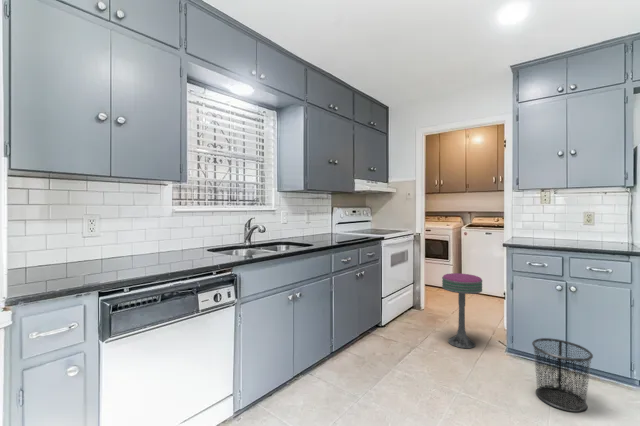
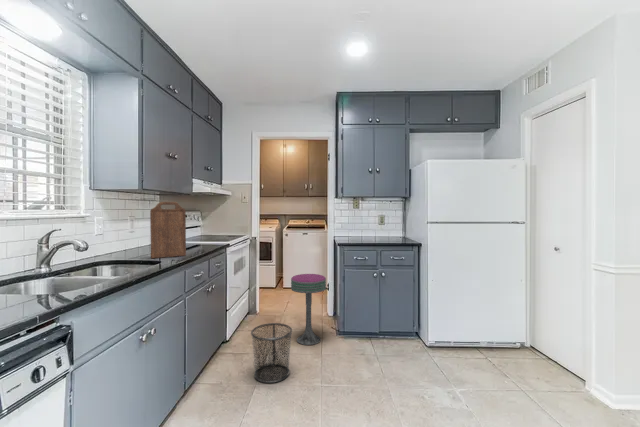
cutting board: none [310,200,335,243] -> present [150,202,186,258]
waste bin: present [532,338,593,412] -> present [251,323,292,383]

